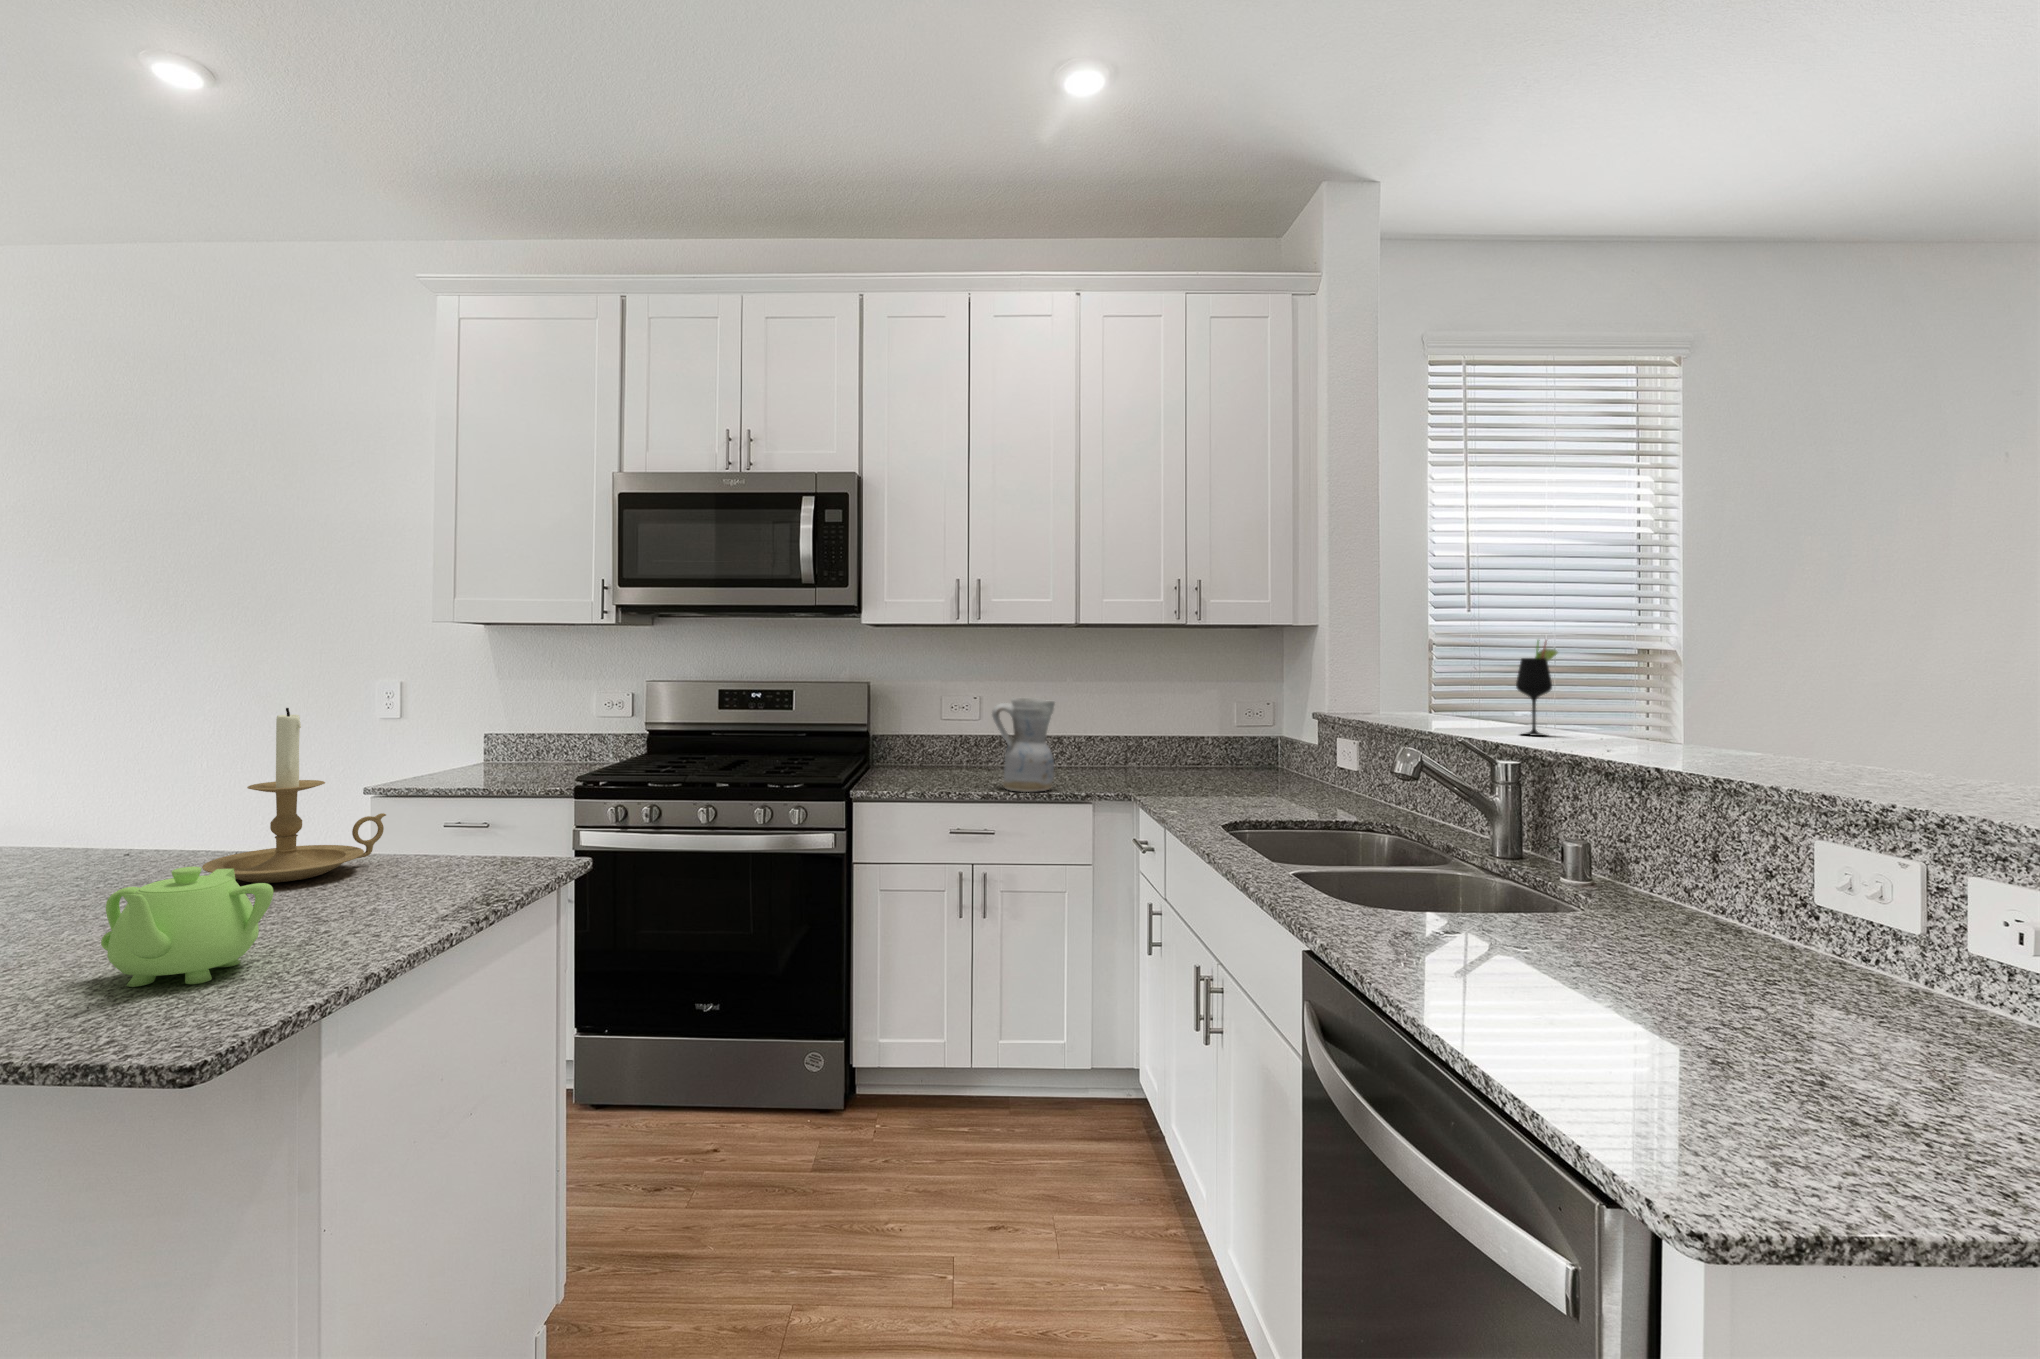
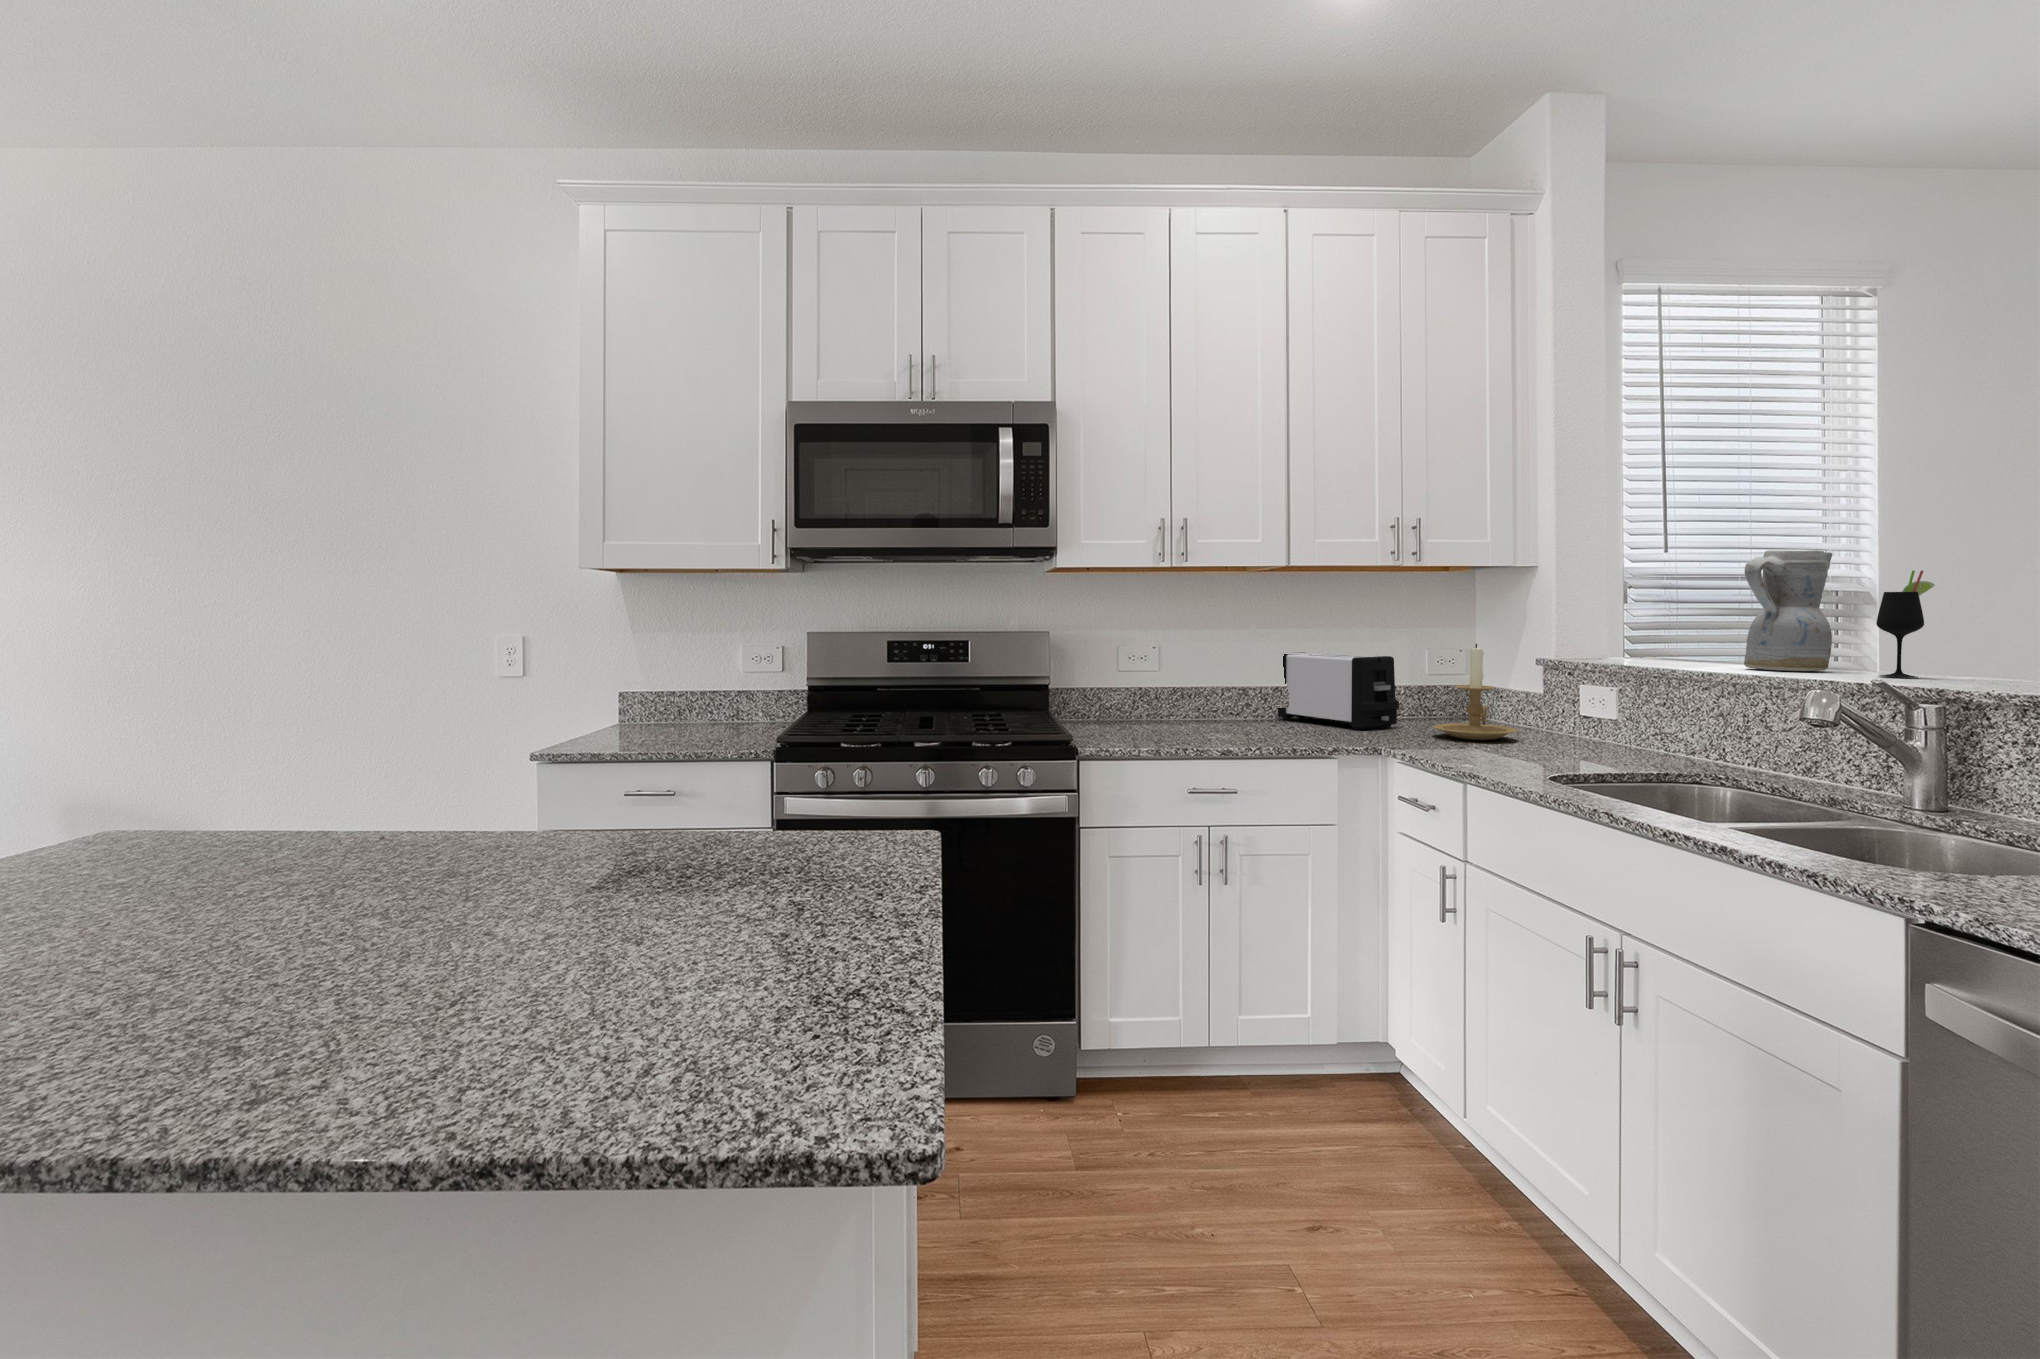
ceramic pitcher: present [992,698,1055,792] -> present [1744,550,1832,671]
toaster: none [1091,704,1190,777] -> present [1278,652,1399,730]
candle holder: present [202,708,386,883] -> present [1433,644,1518,740]
teapot: present [101,867,273,987] -> none [611,862,820,1025]

